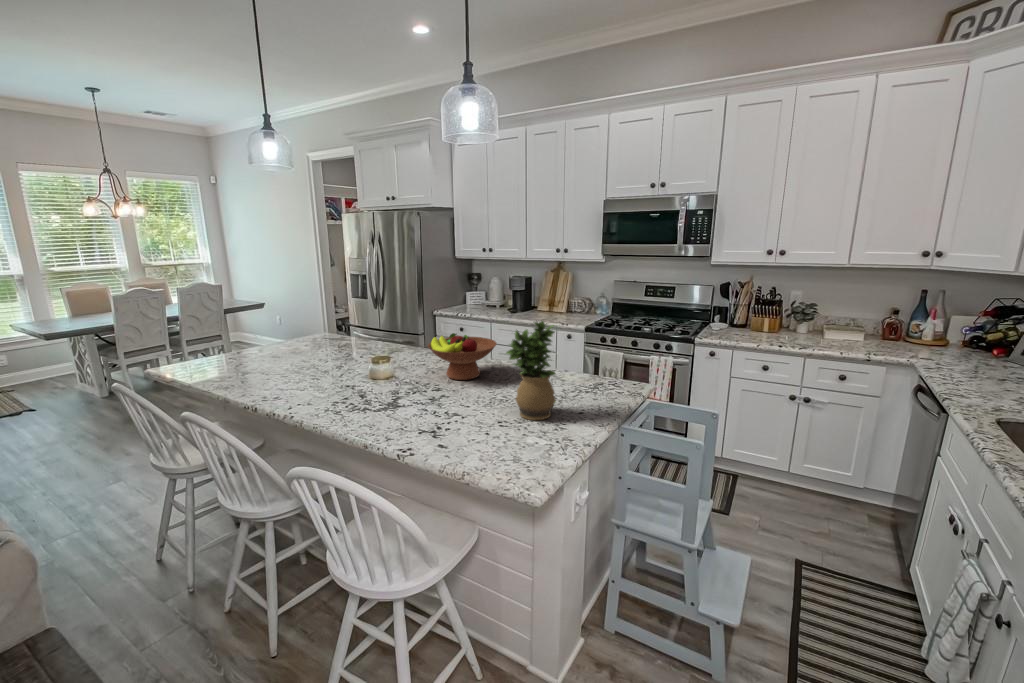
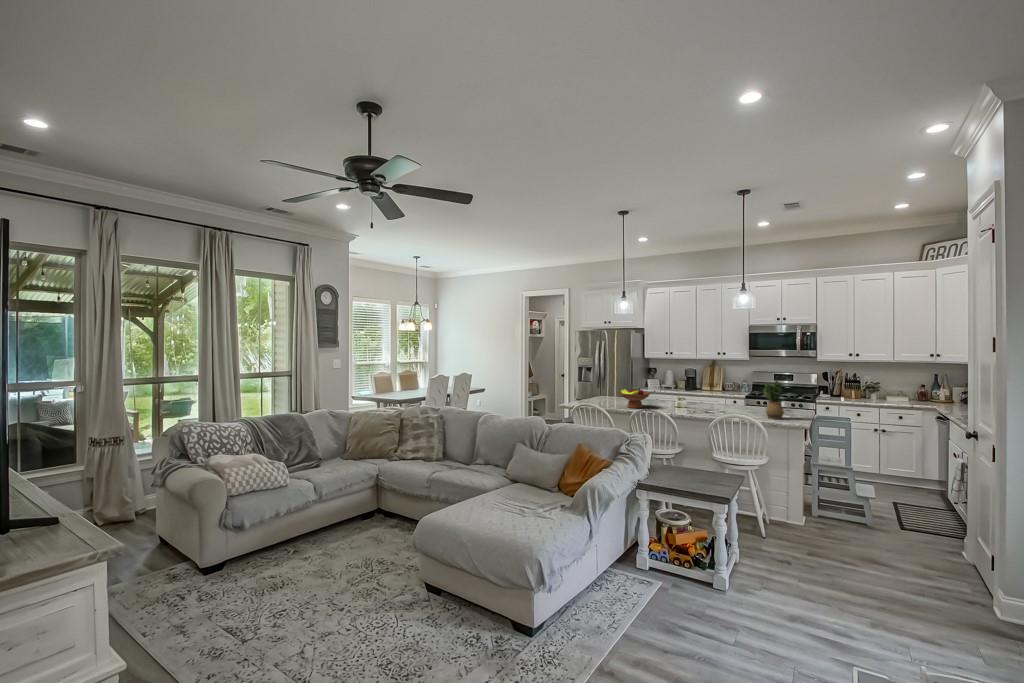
fruit bowl: present [428,333,496,380] -> present [620,388,651,408]

